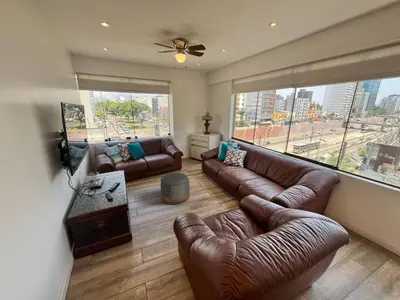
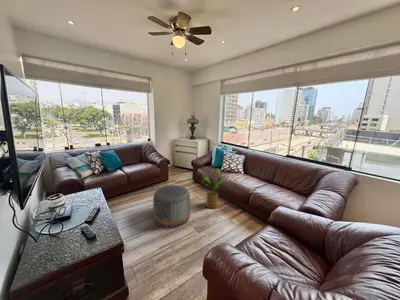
house plant: none [201,161,222,194] -> present [202,169,225,208]

